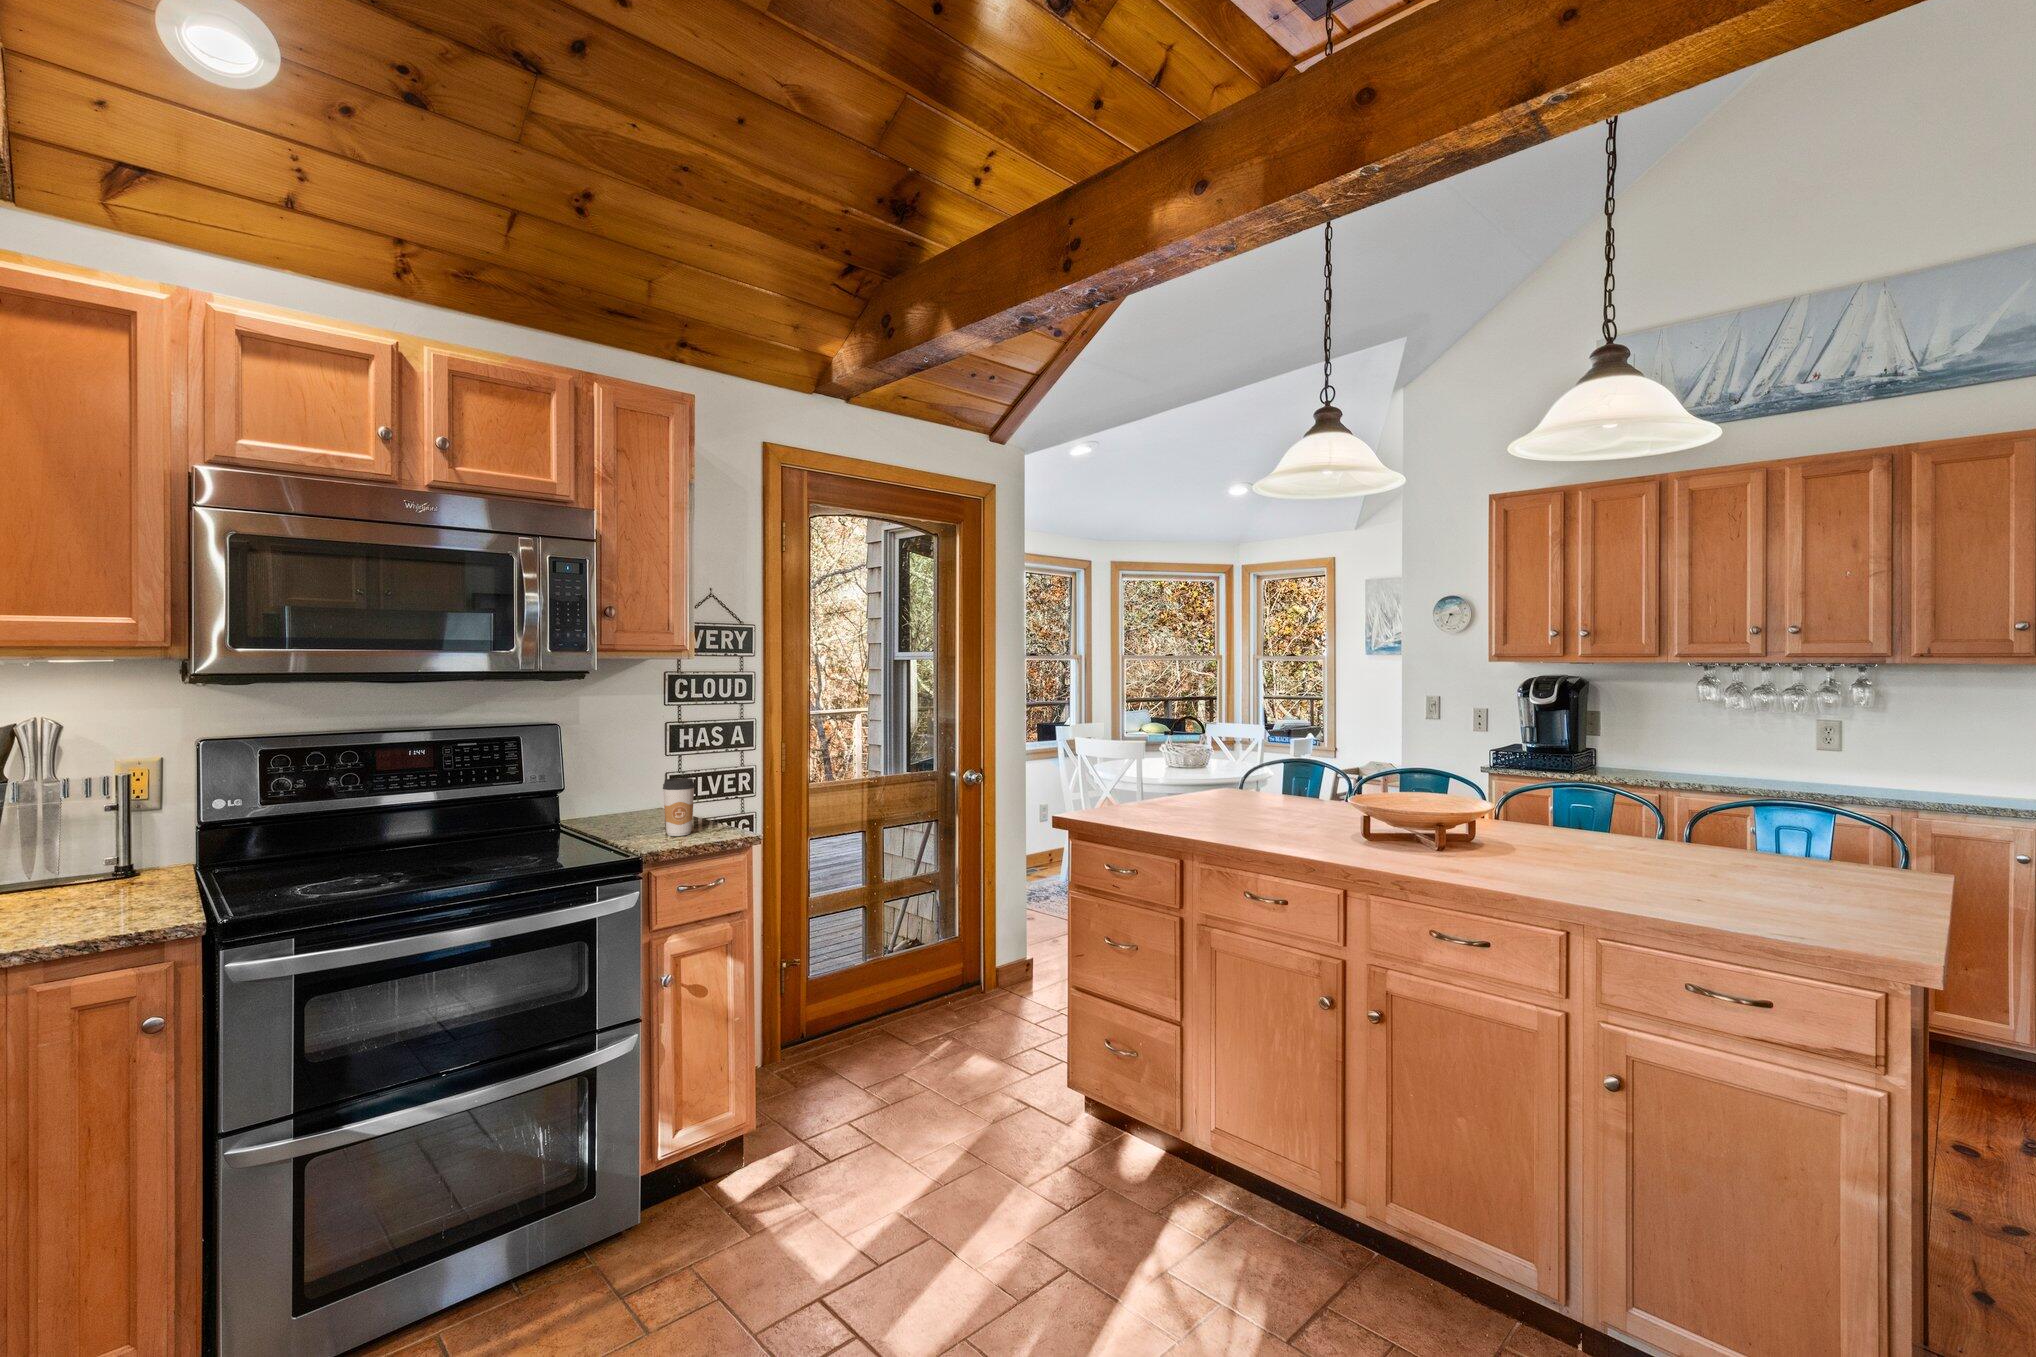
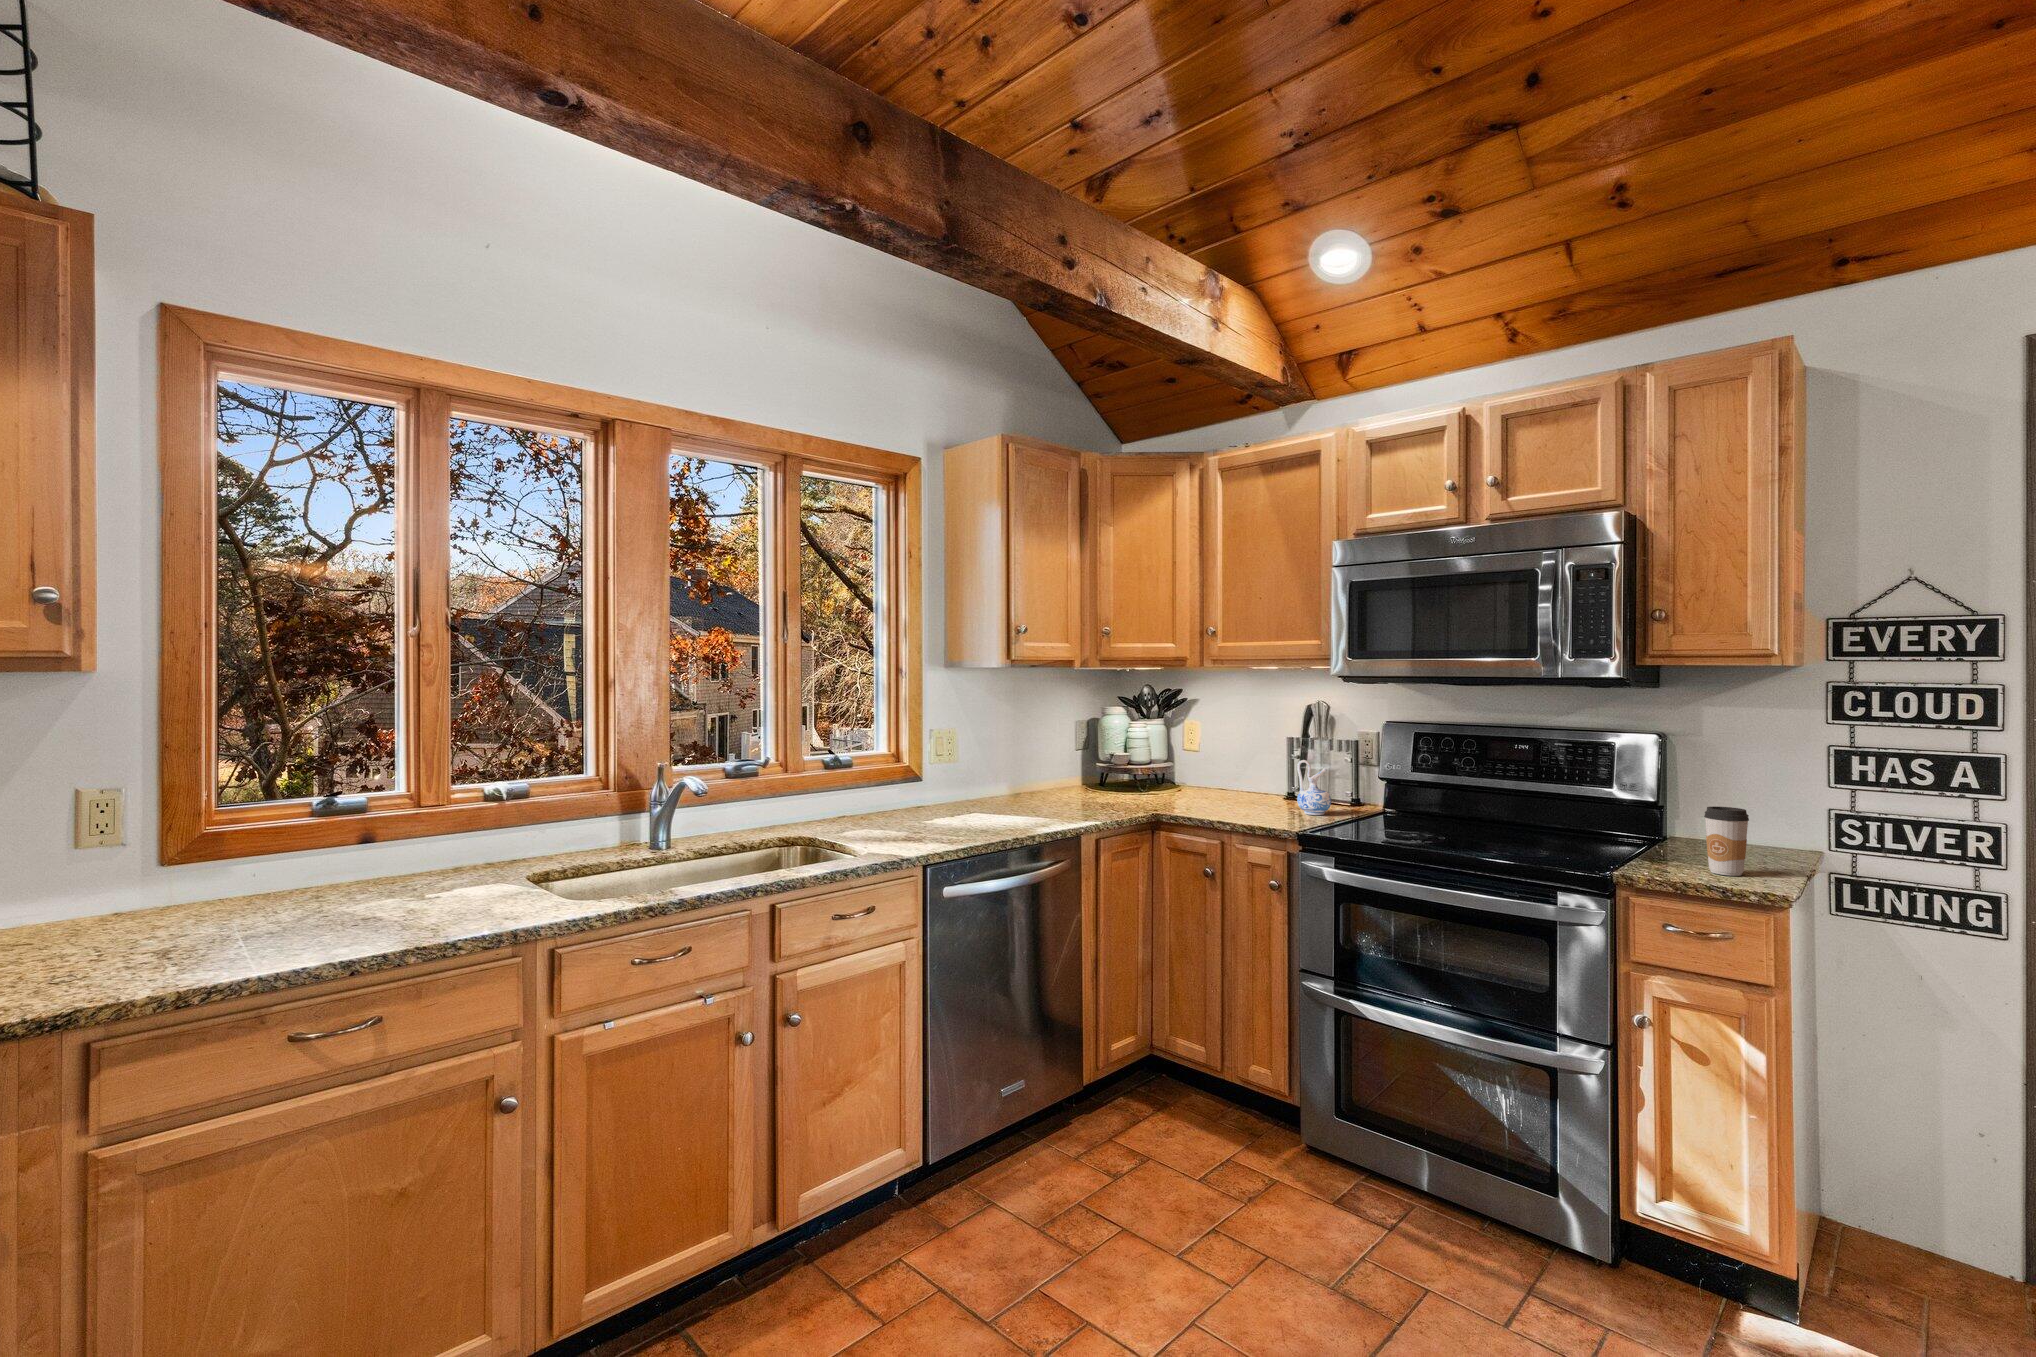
ceramic pitcher: none [61,809,135,897] -> present [1297,760,1331,815]

